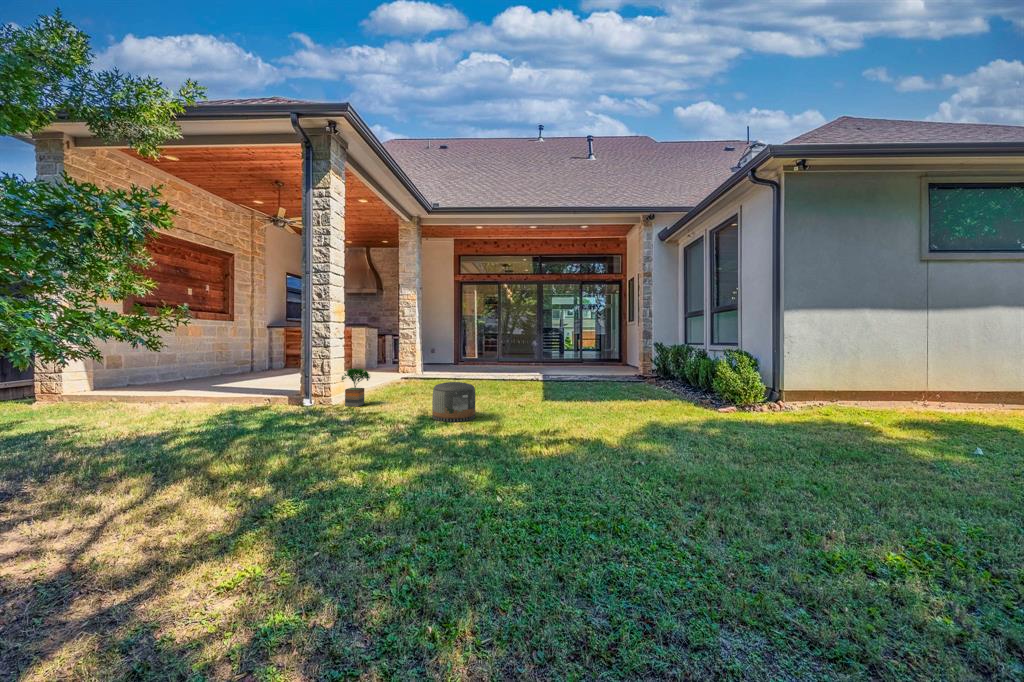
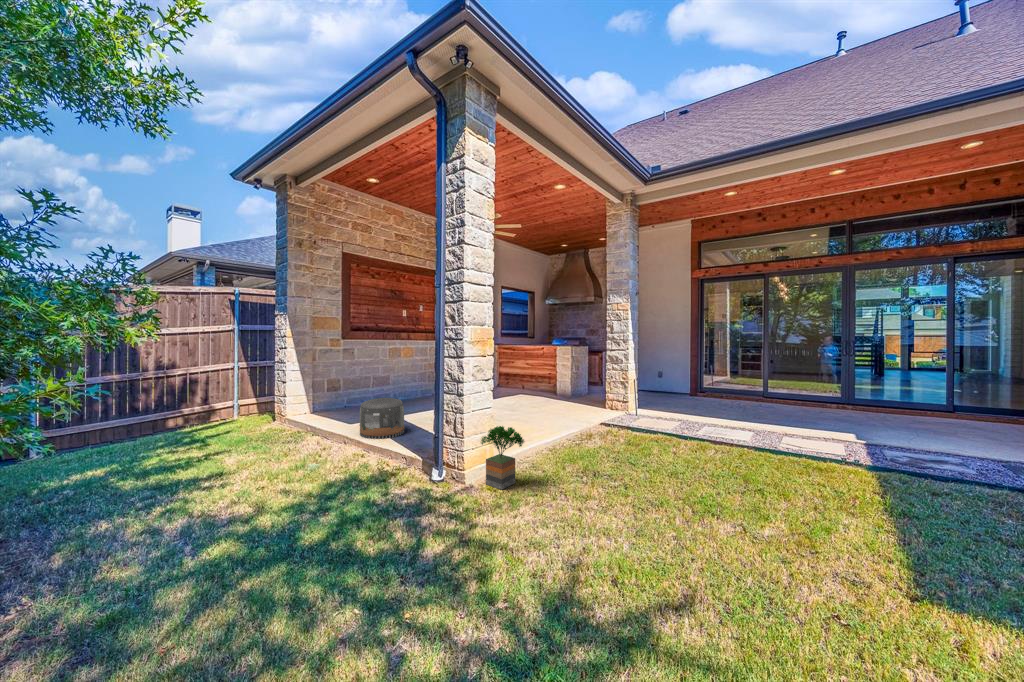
pouf: present [432,382,476,422] -> present [360,398,404,439]

